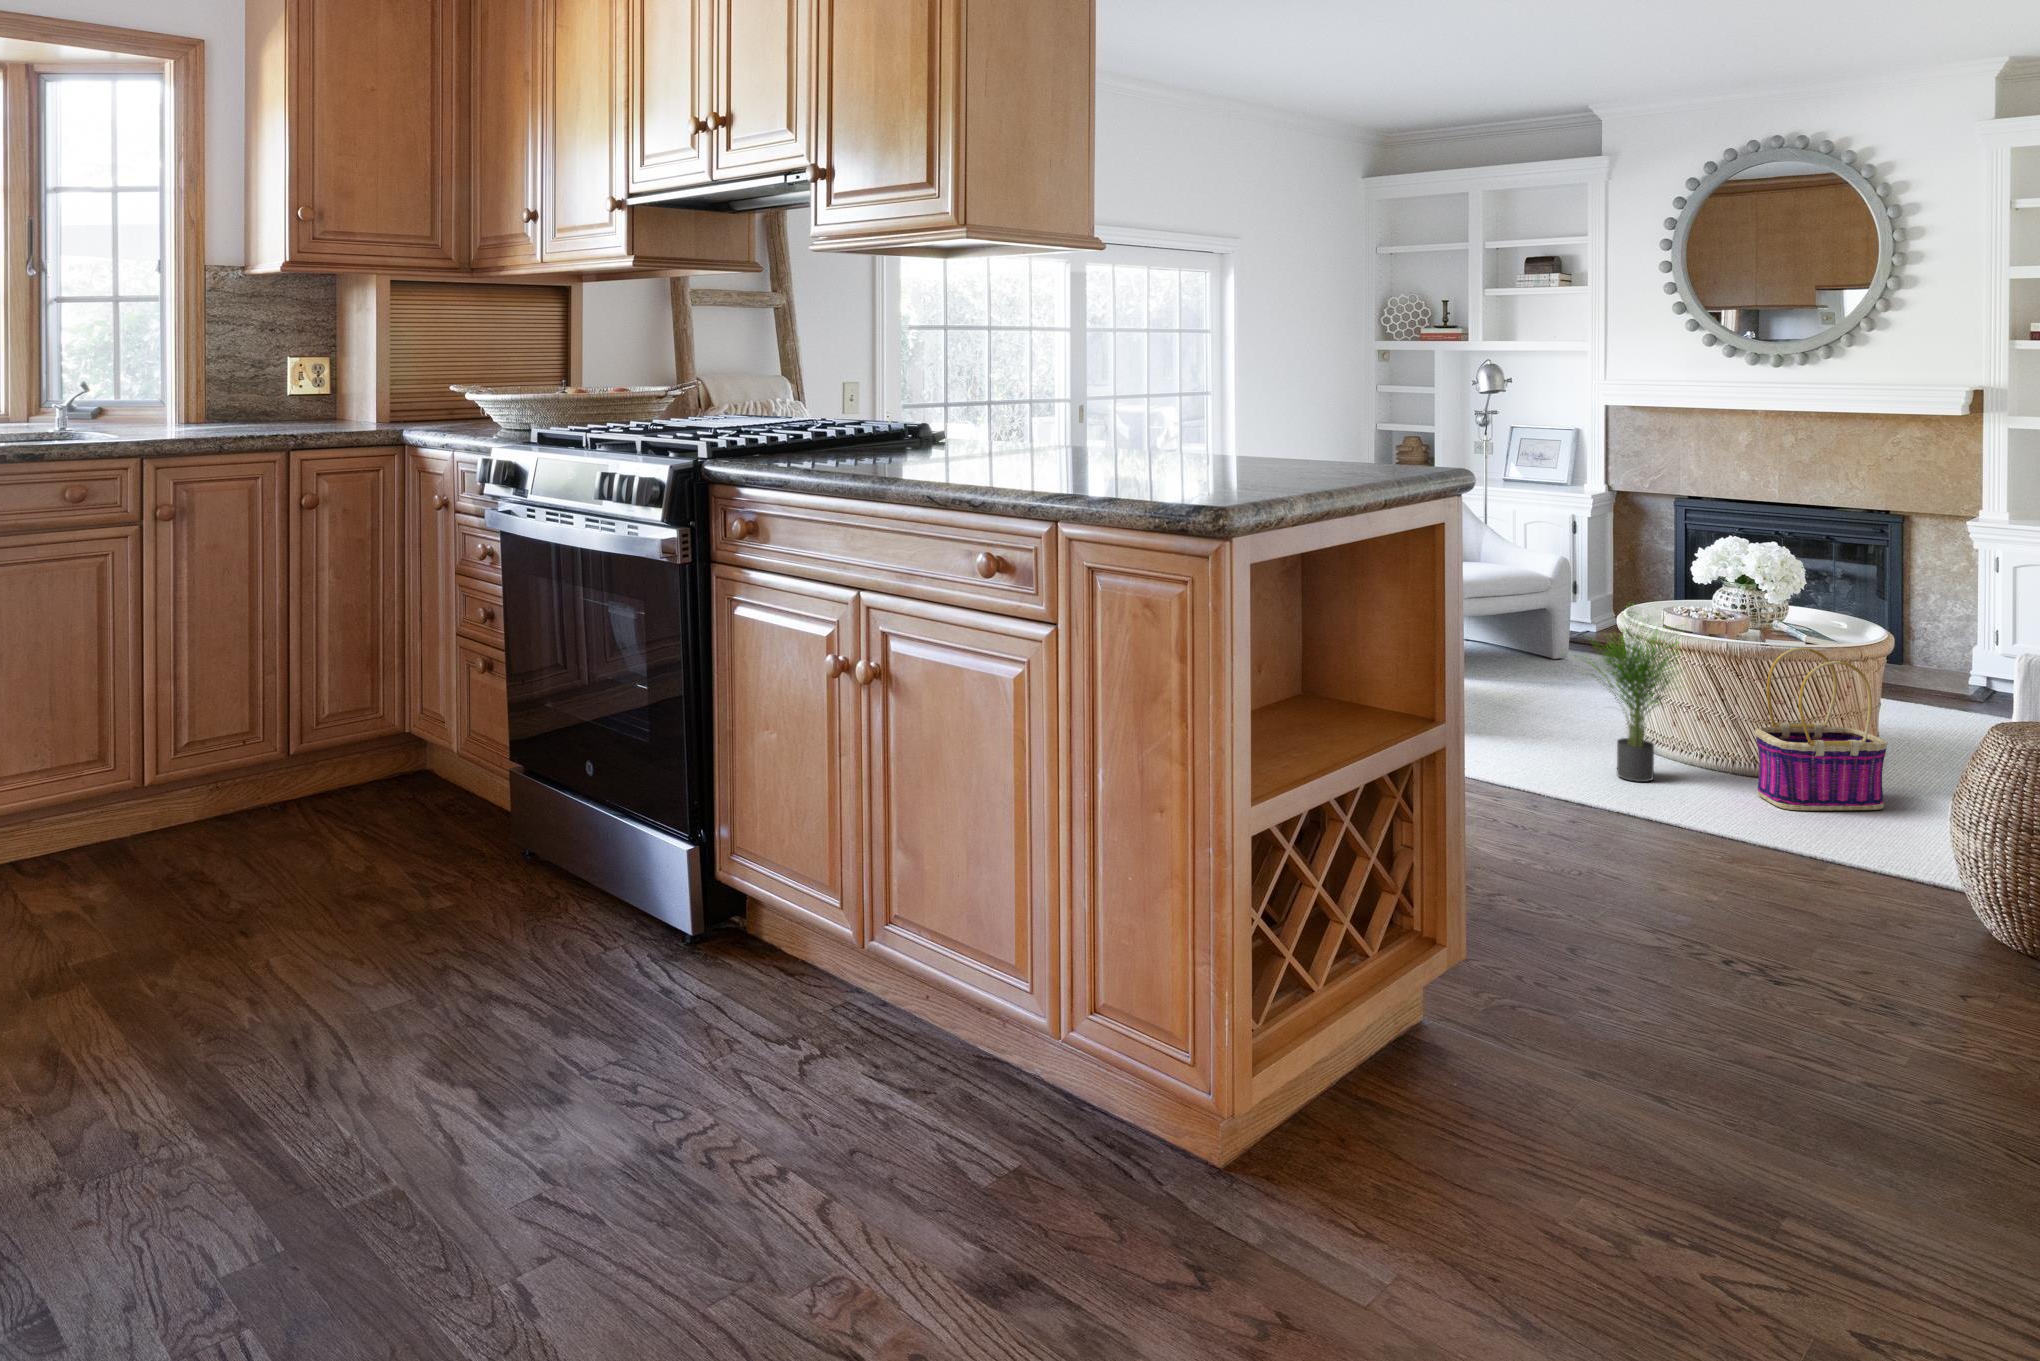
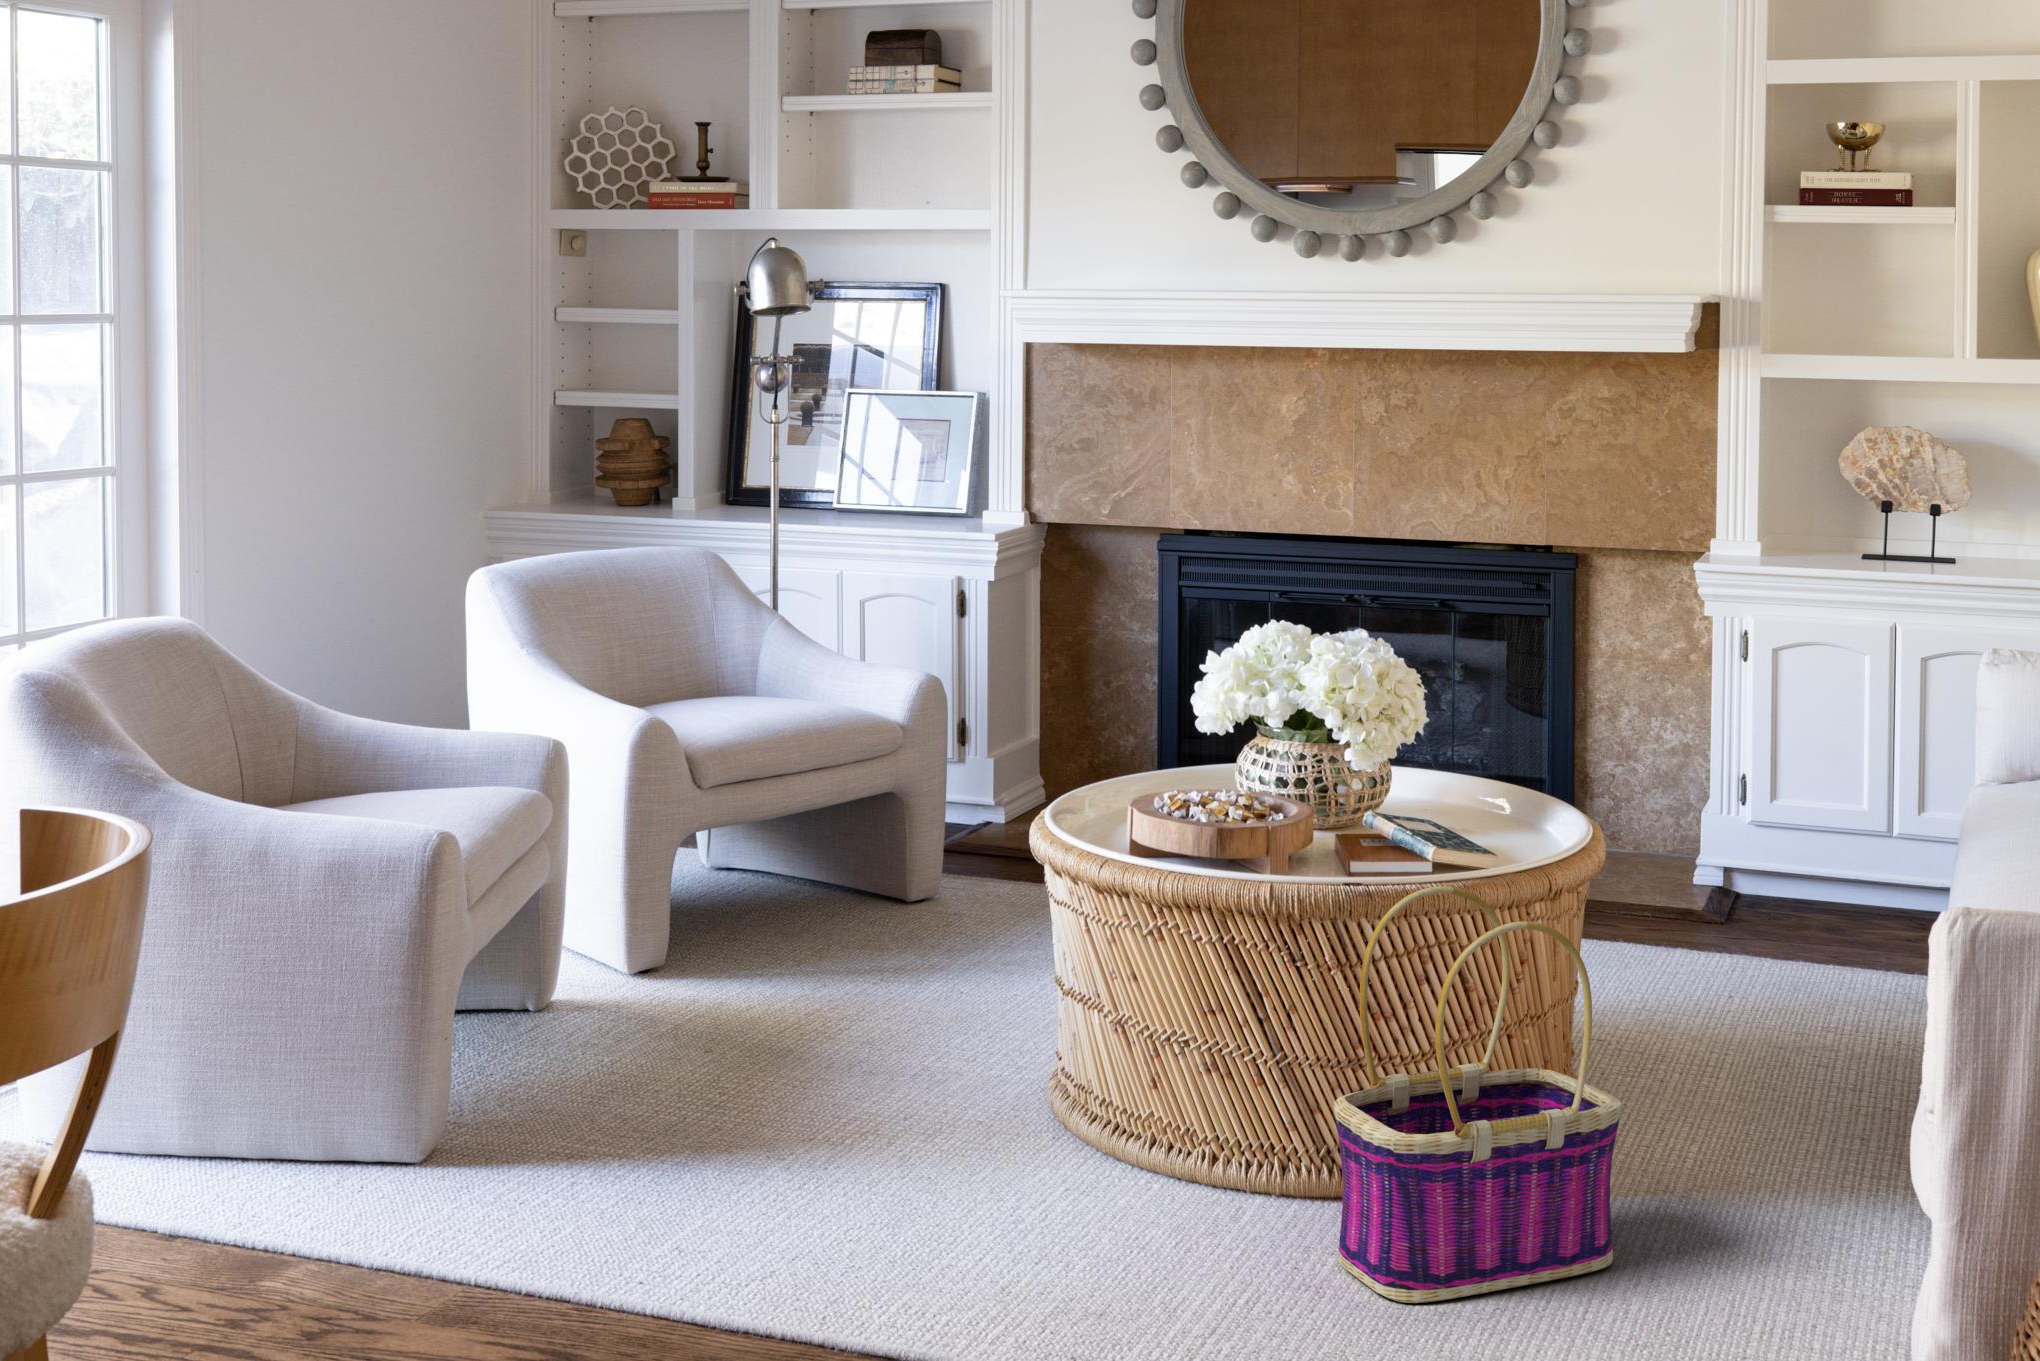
potted plant: present [1588,615,1682,782] -> none [889,800,1193,1262]

